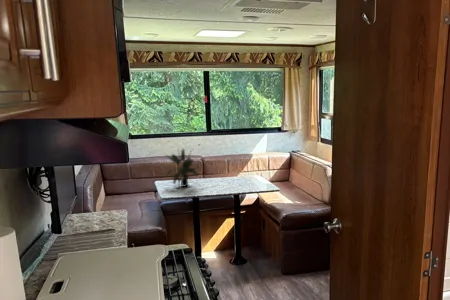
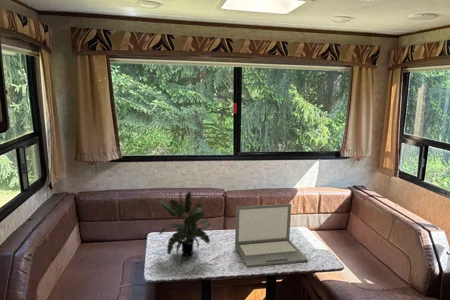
laptop: none [212,154,256,188] -> present [235,204,308,267]

